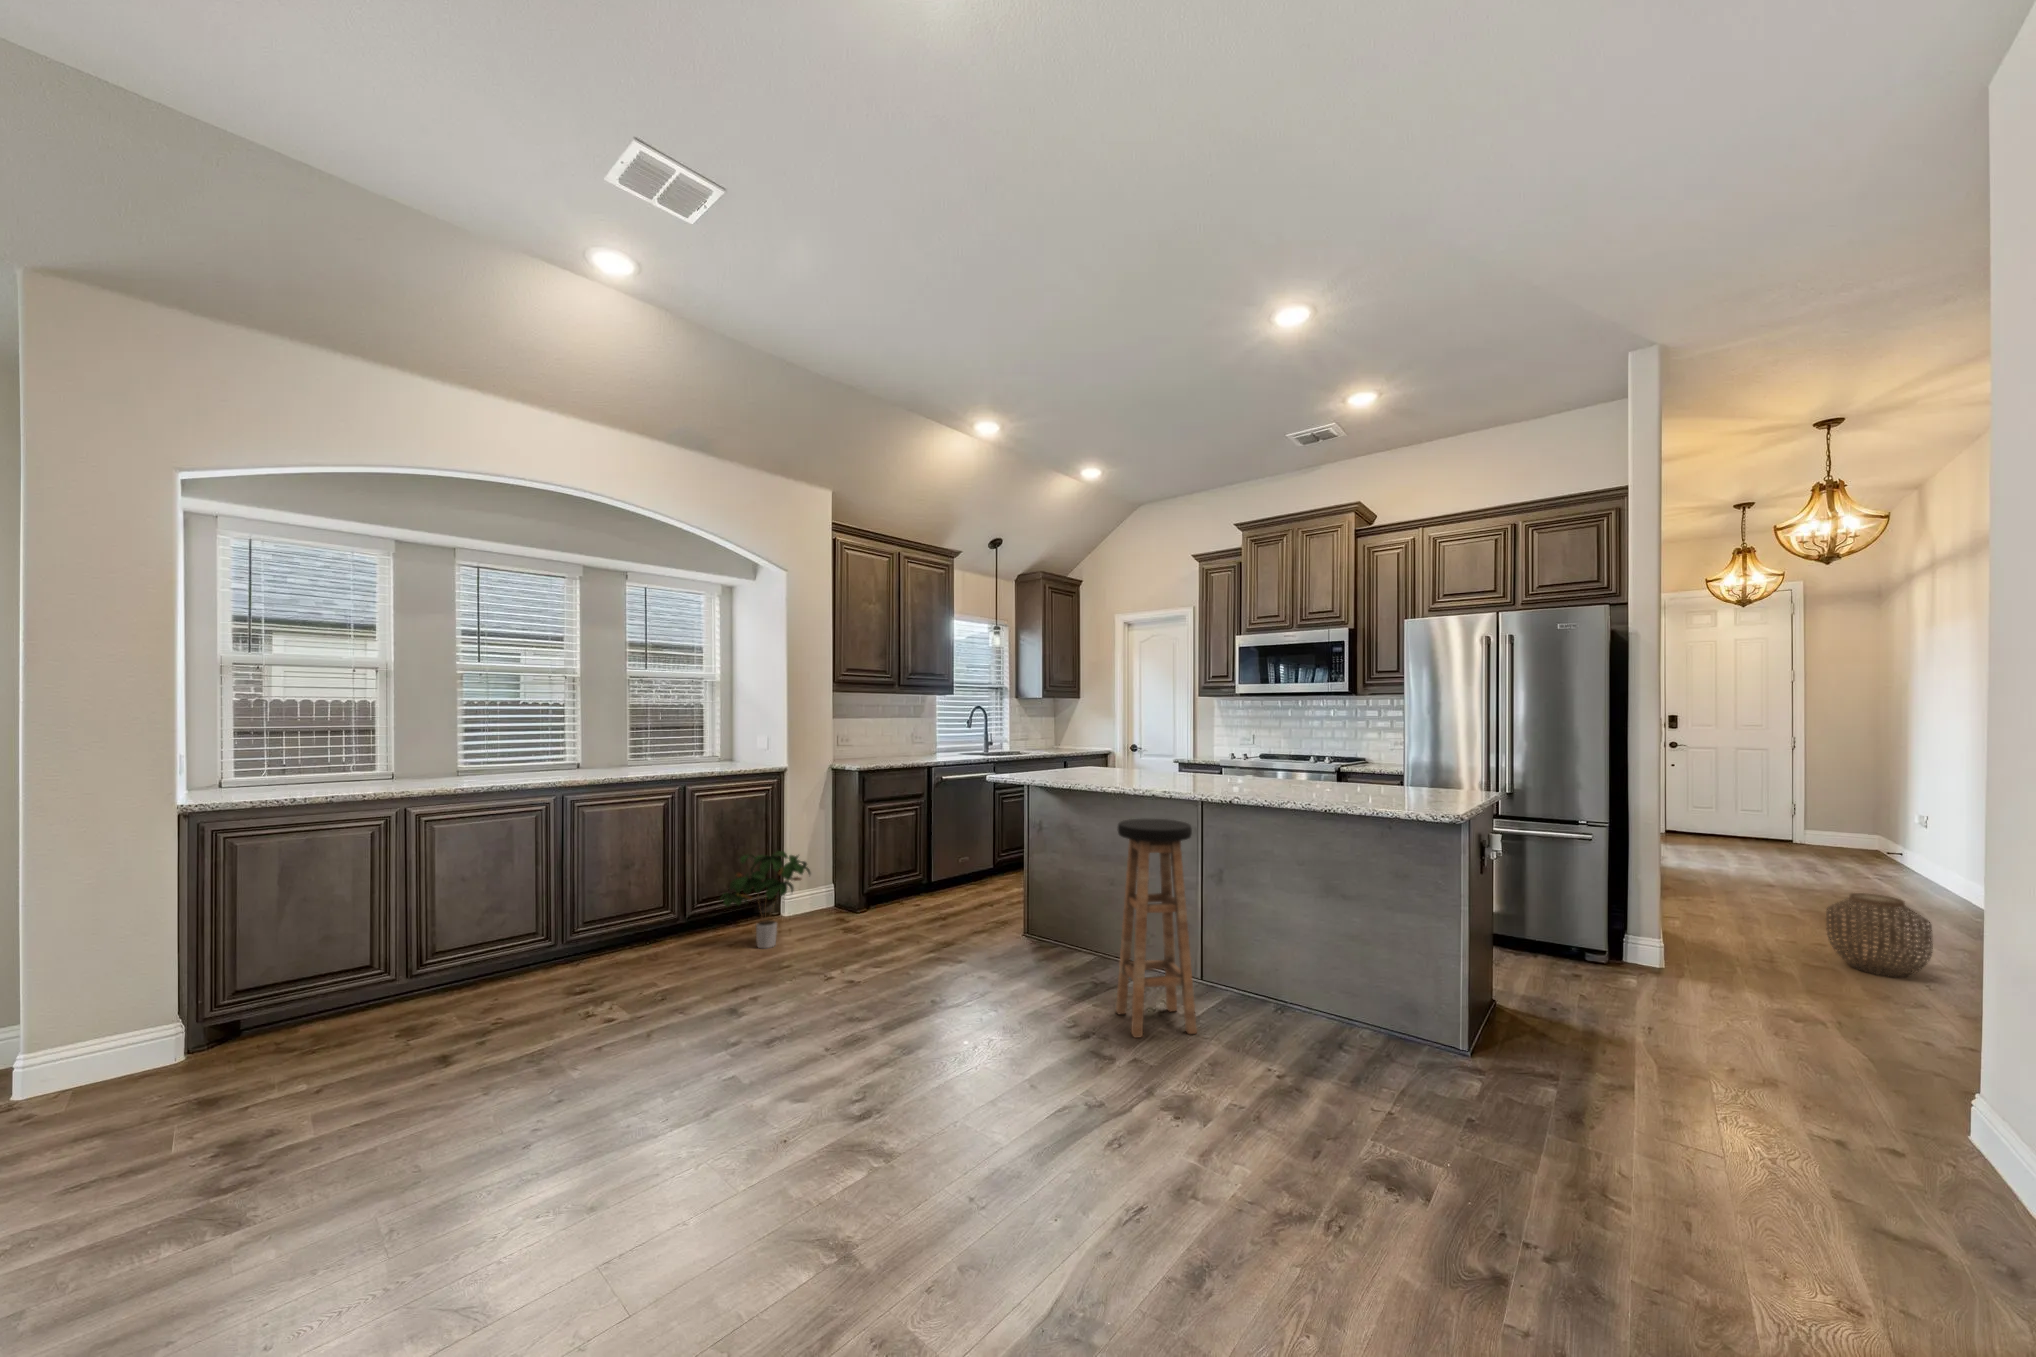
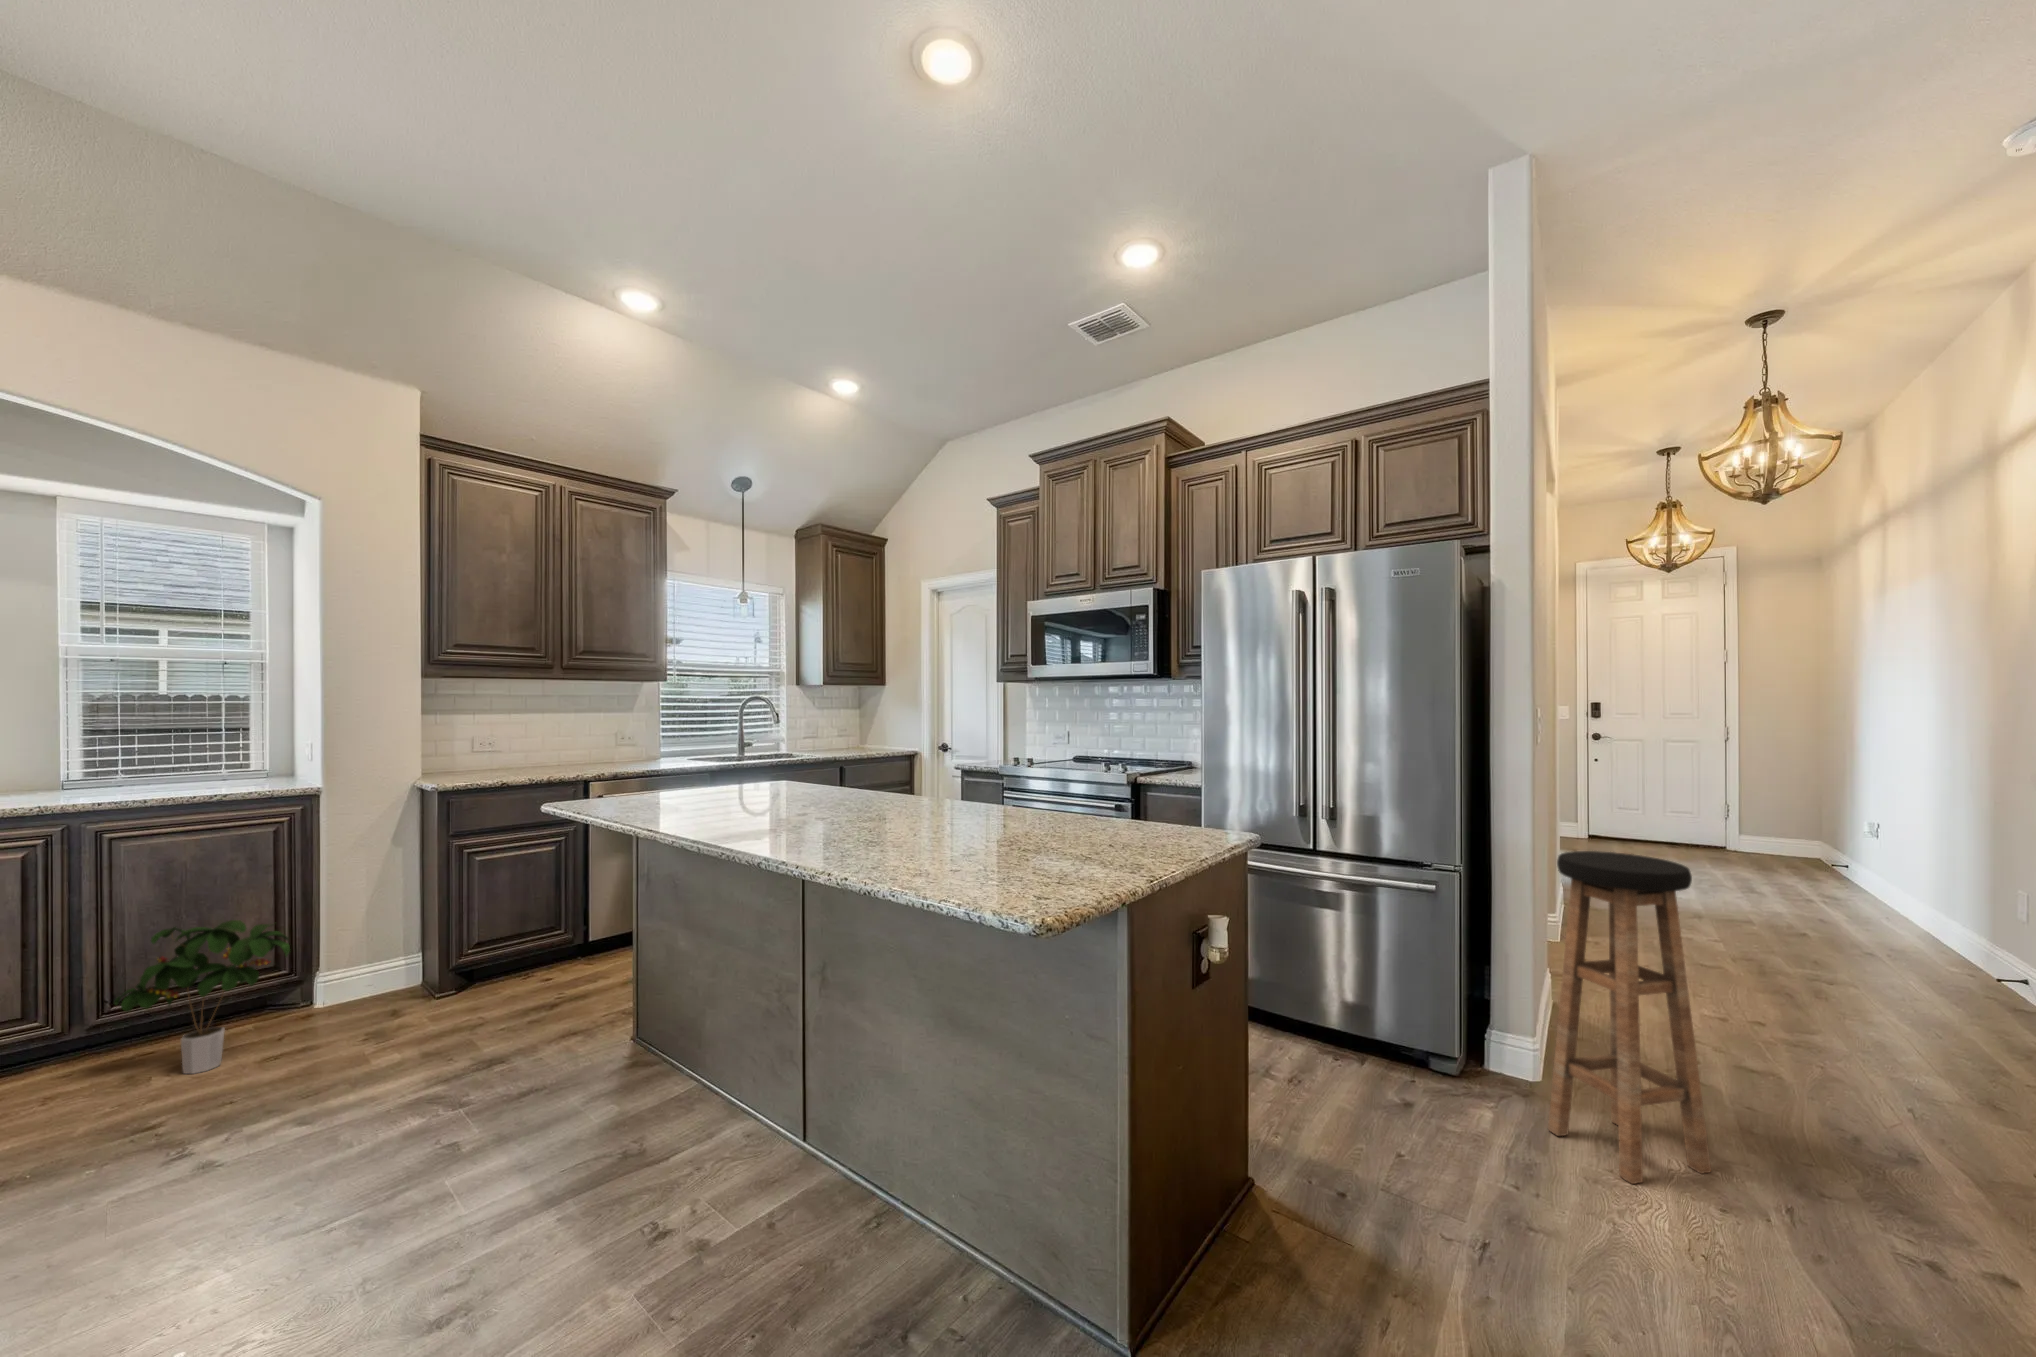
bar stool: present [1116,819,1197,1038] -> present [1548,851,1711,1184]
woven basket: present [1826,893,1933,978] -> none [1750,960,1895,1088]

